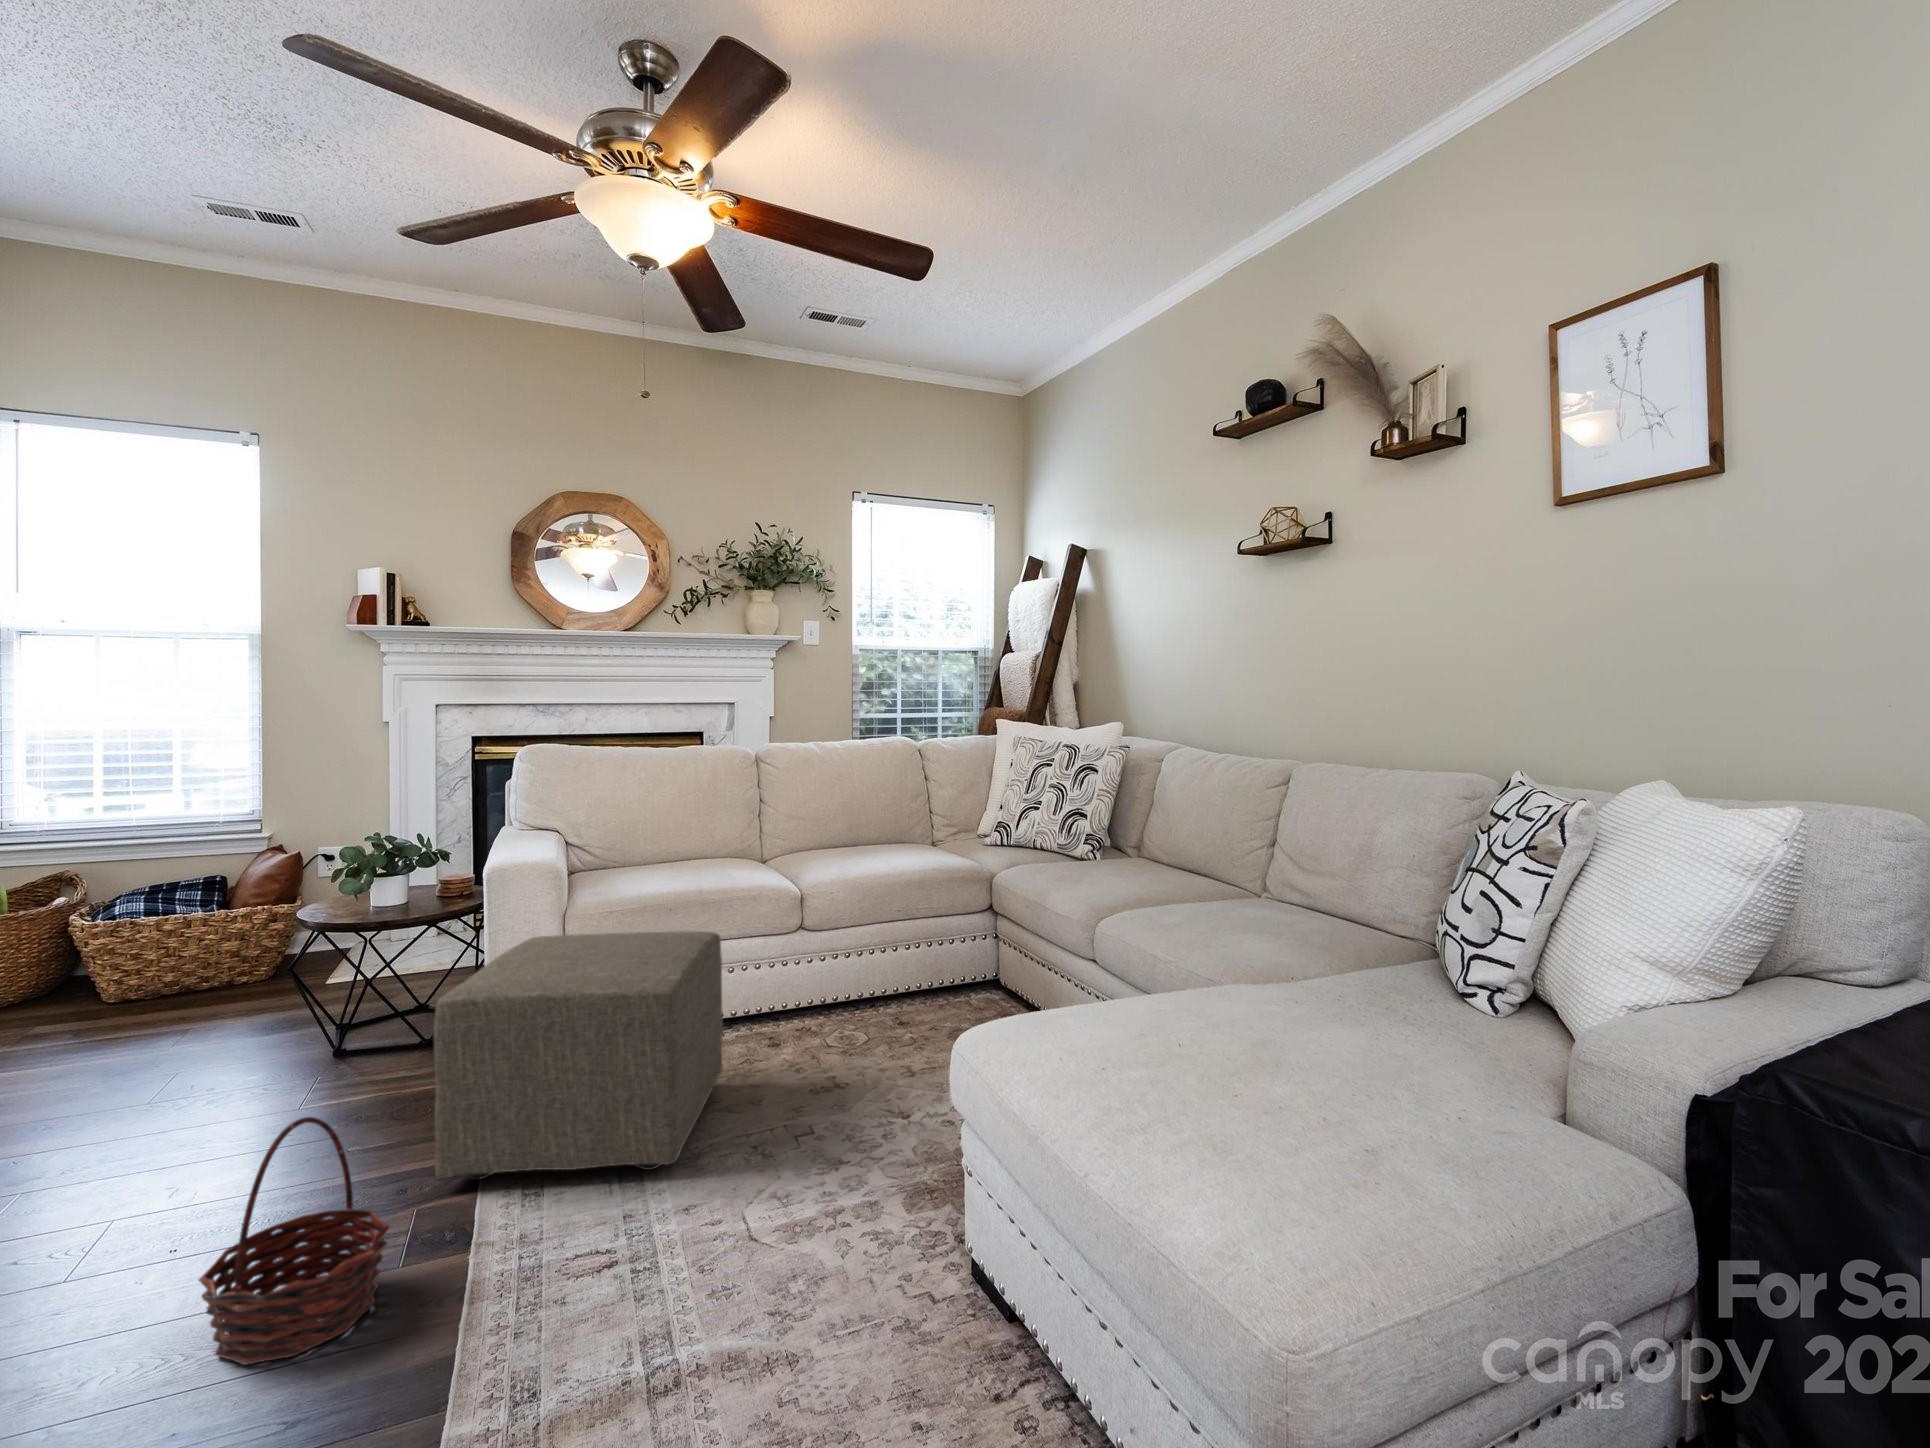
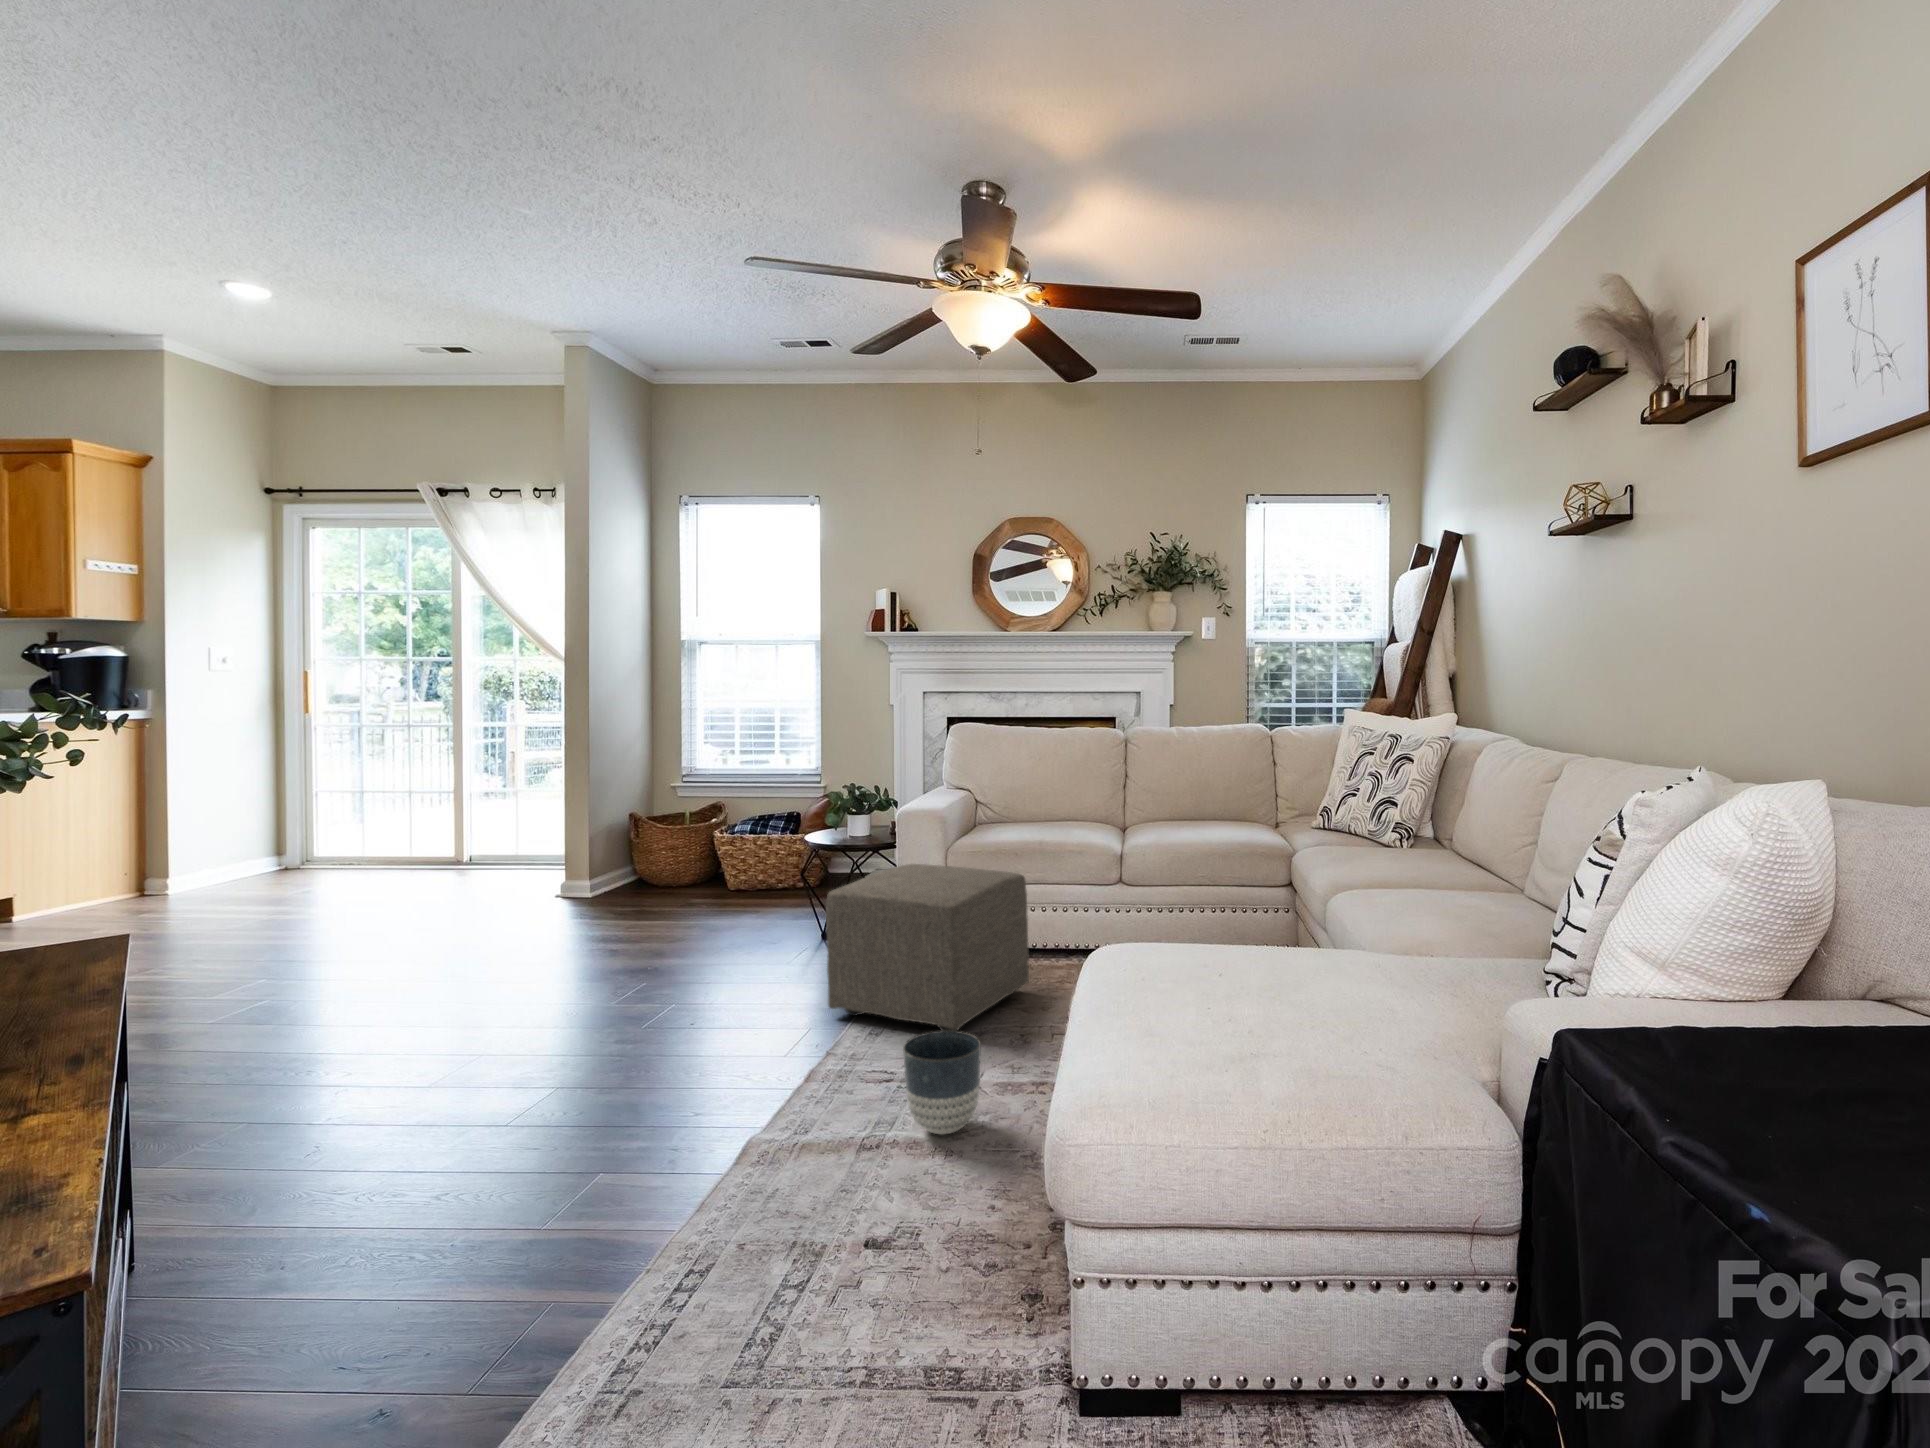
basket: present [199,1117,389,1365] -> none [689,944,779,1075]
planter: none [699,1174,816,1341] -> present [903,1030,981,1135]

